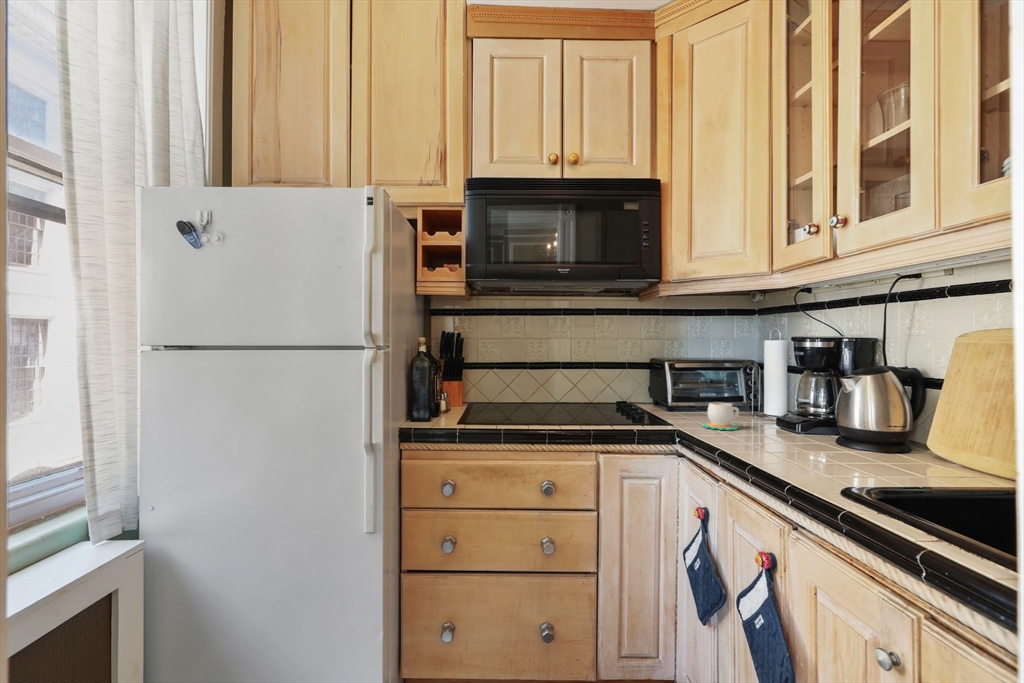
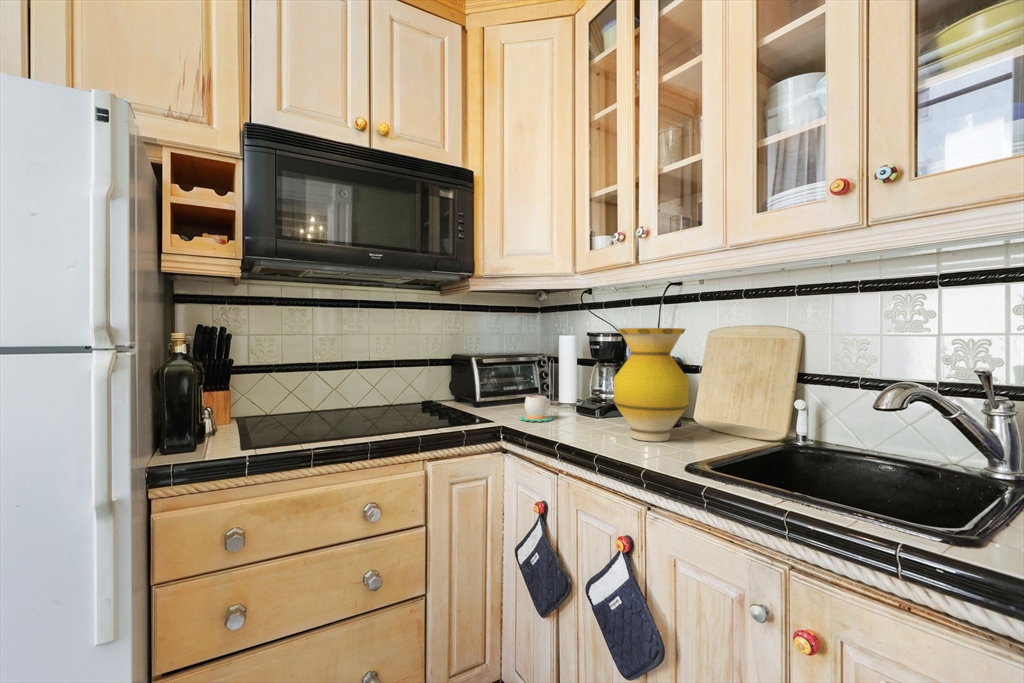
vase: none [791,332,888,463] -> present [614,328,689,441]

